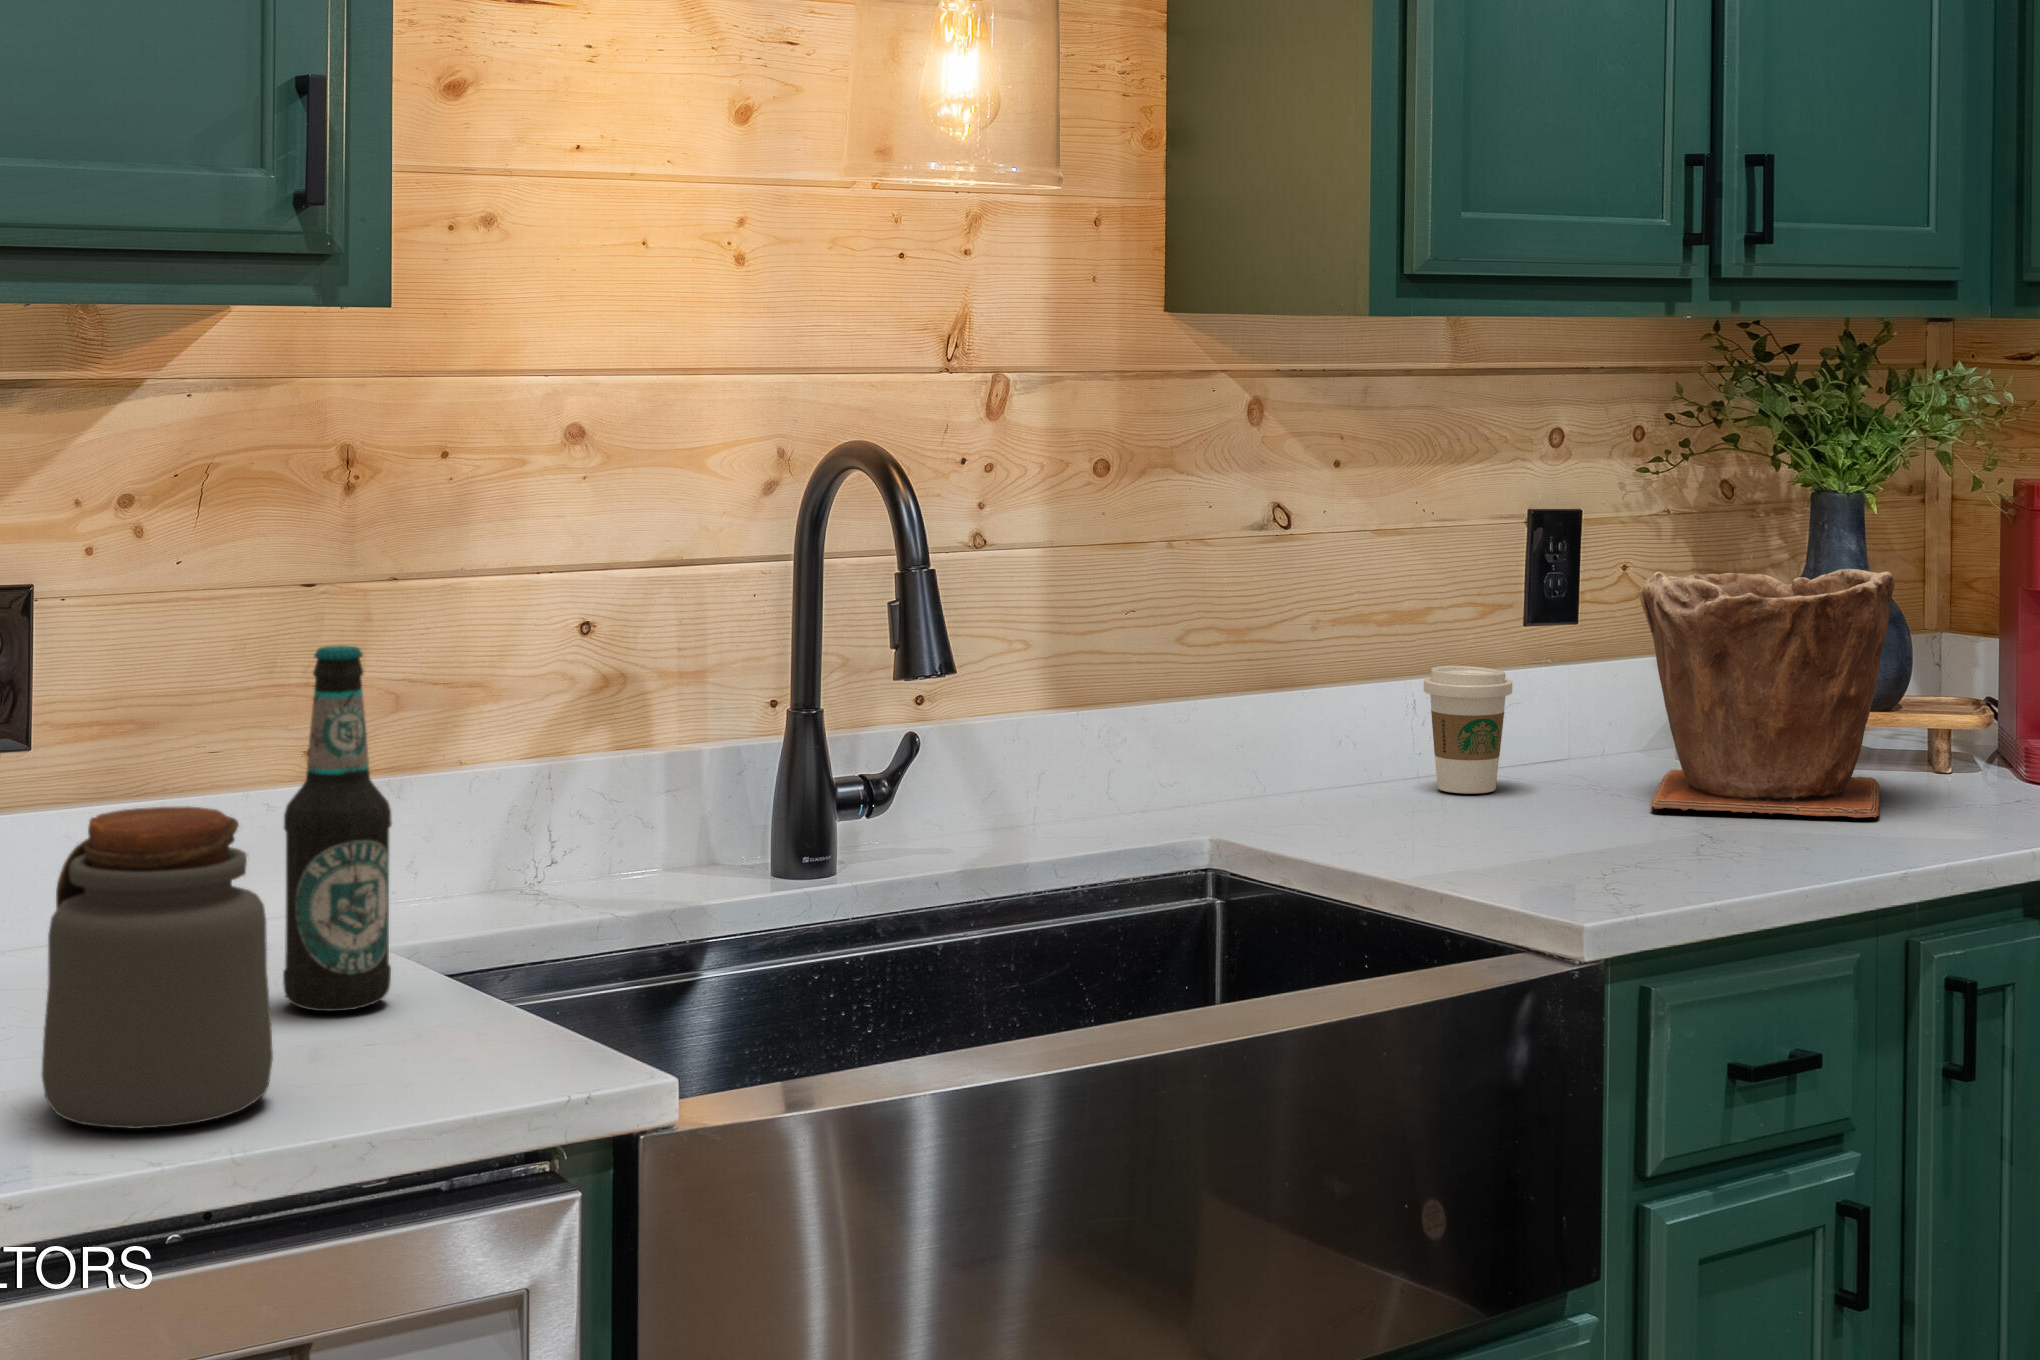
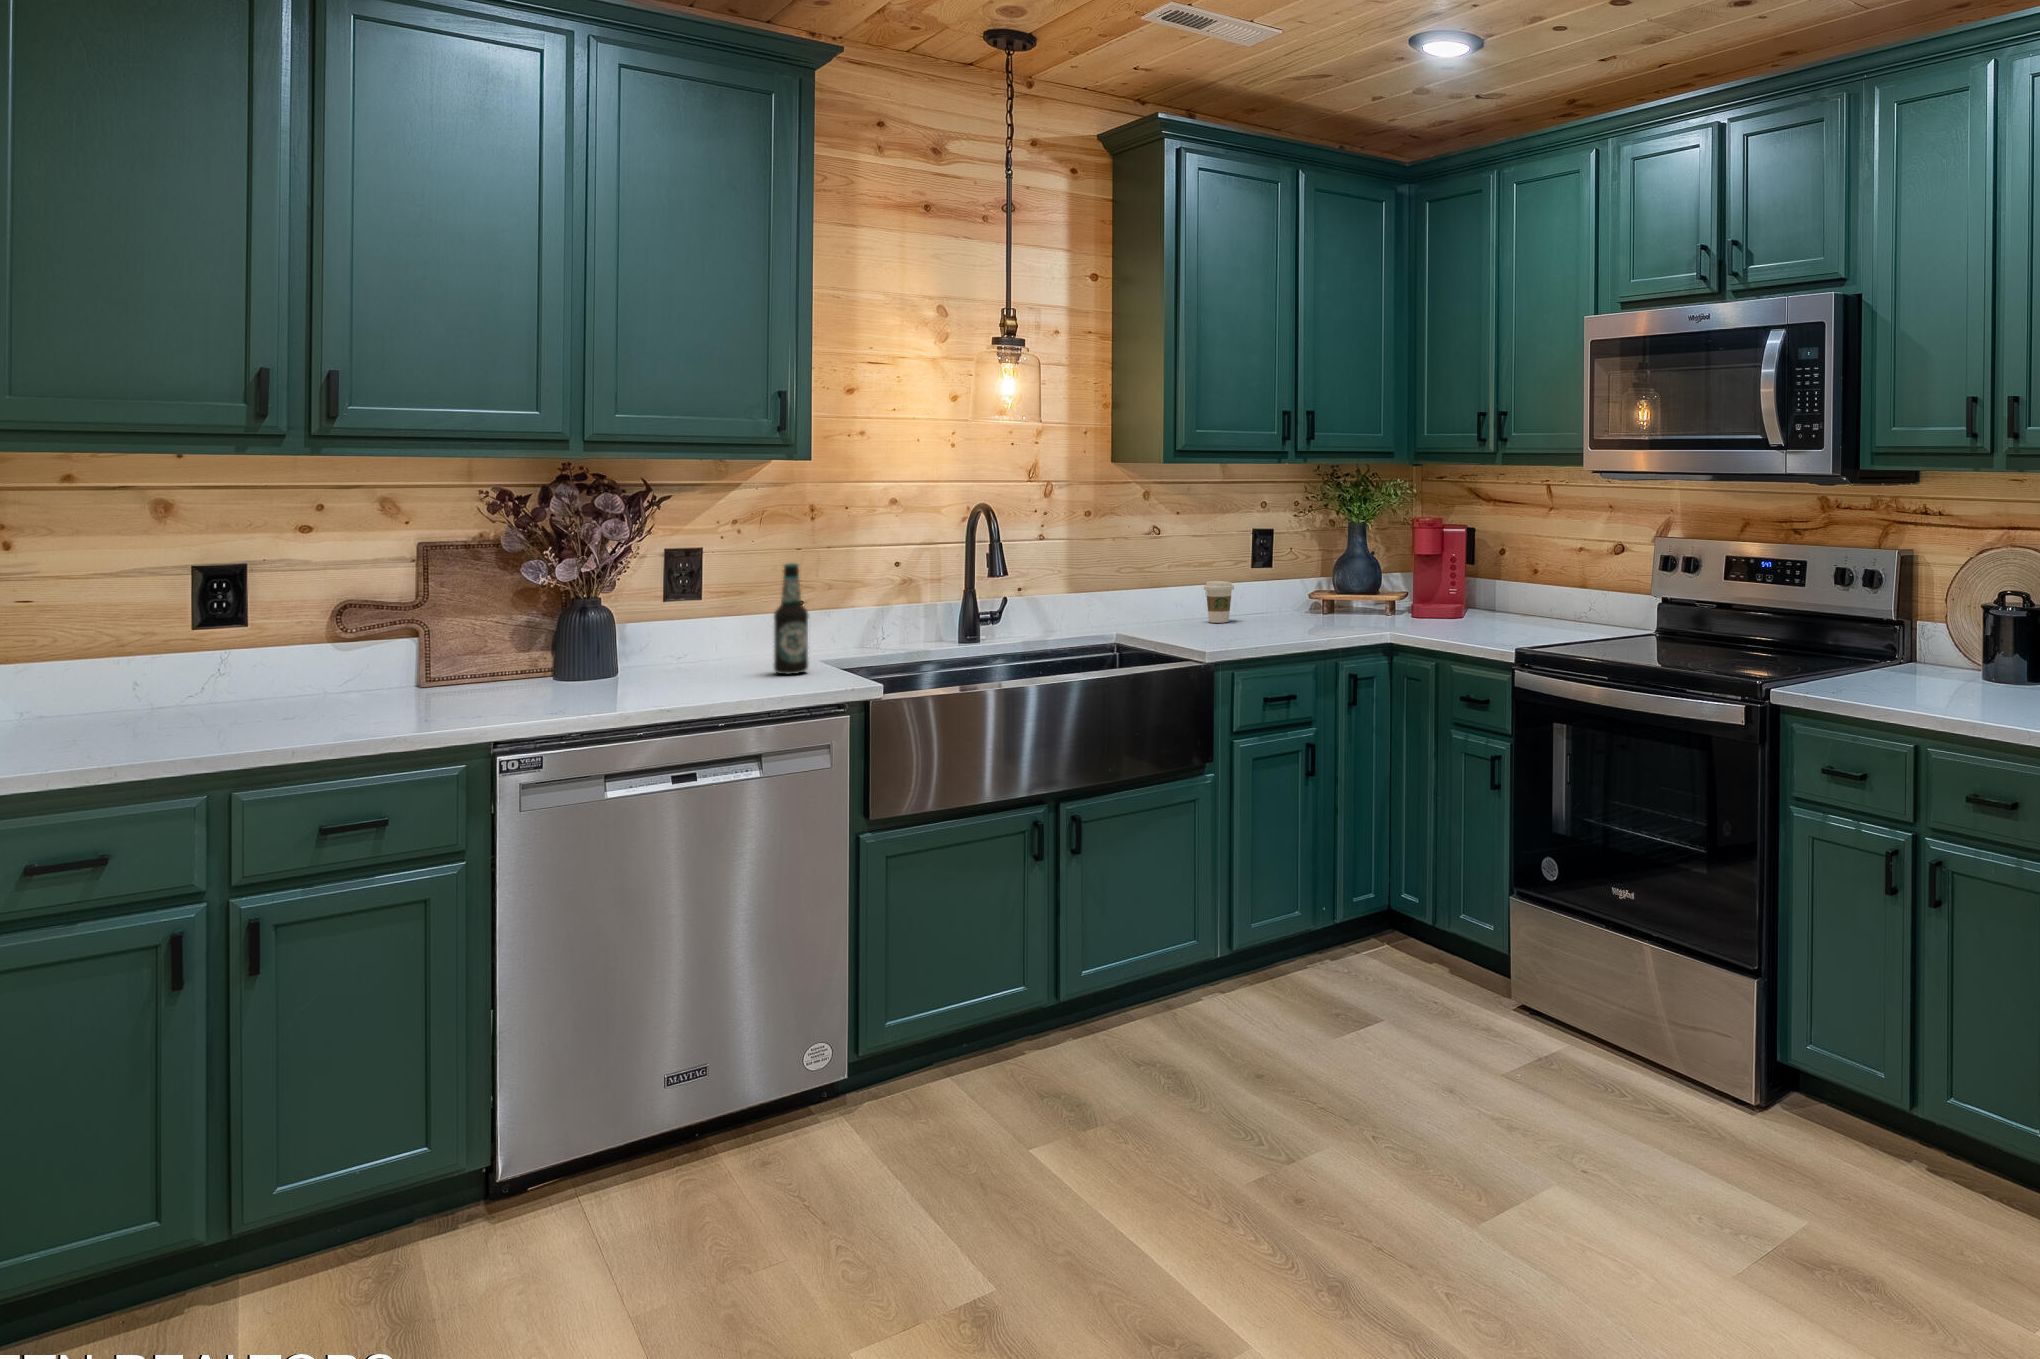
plant pot: present [1639,569,1895,818] -> none [1271,547,1358,627]
jar: present [42,806,273,1129] -> none [684,606,757,697]

